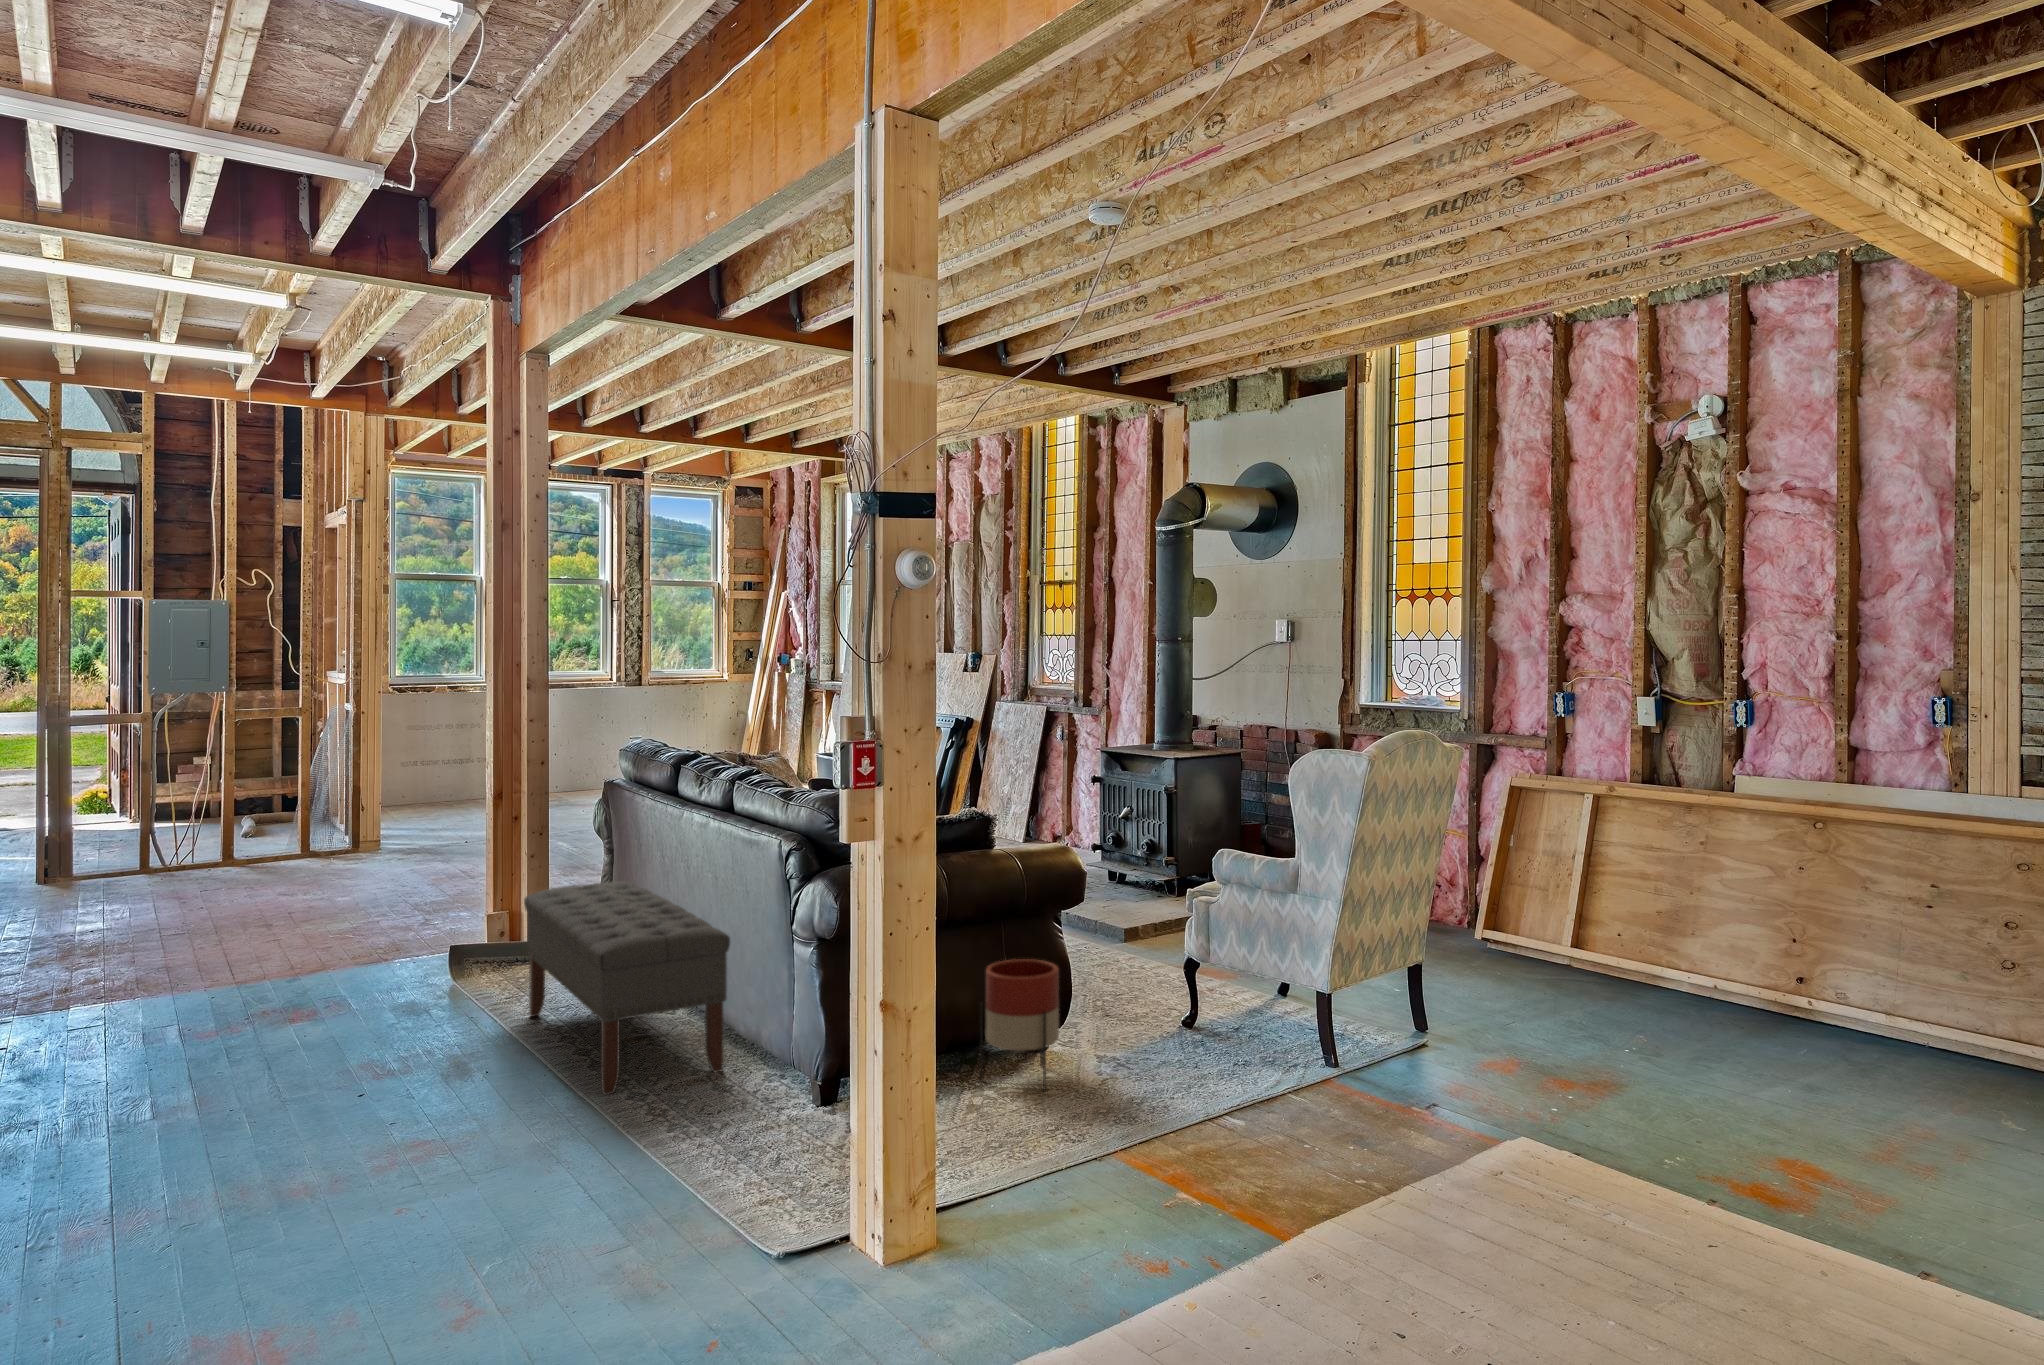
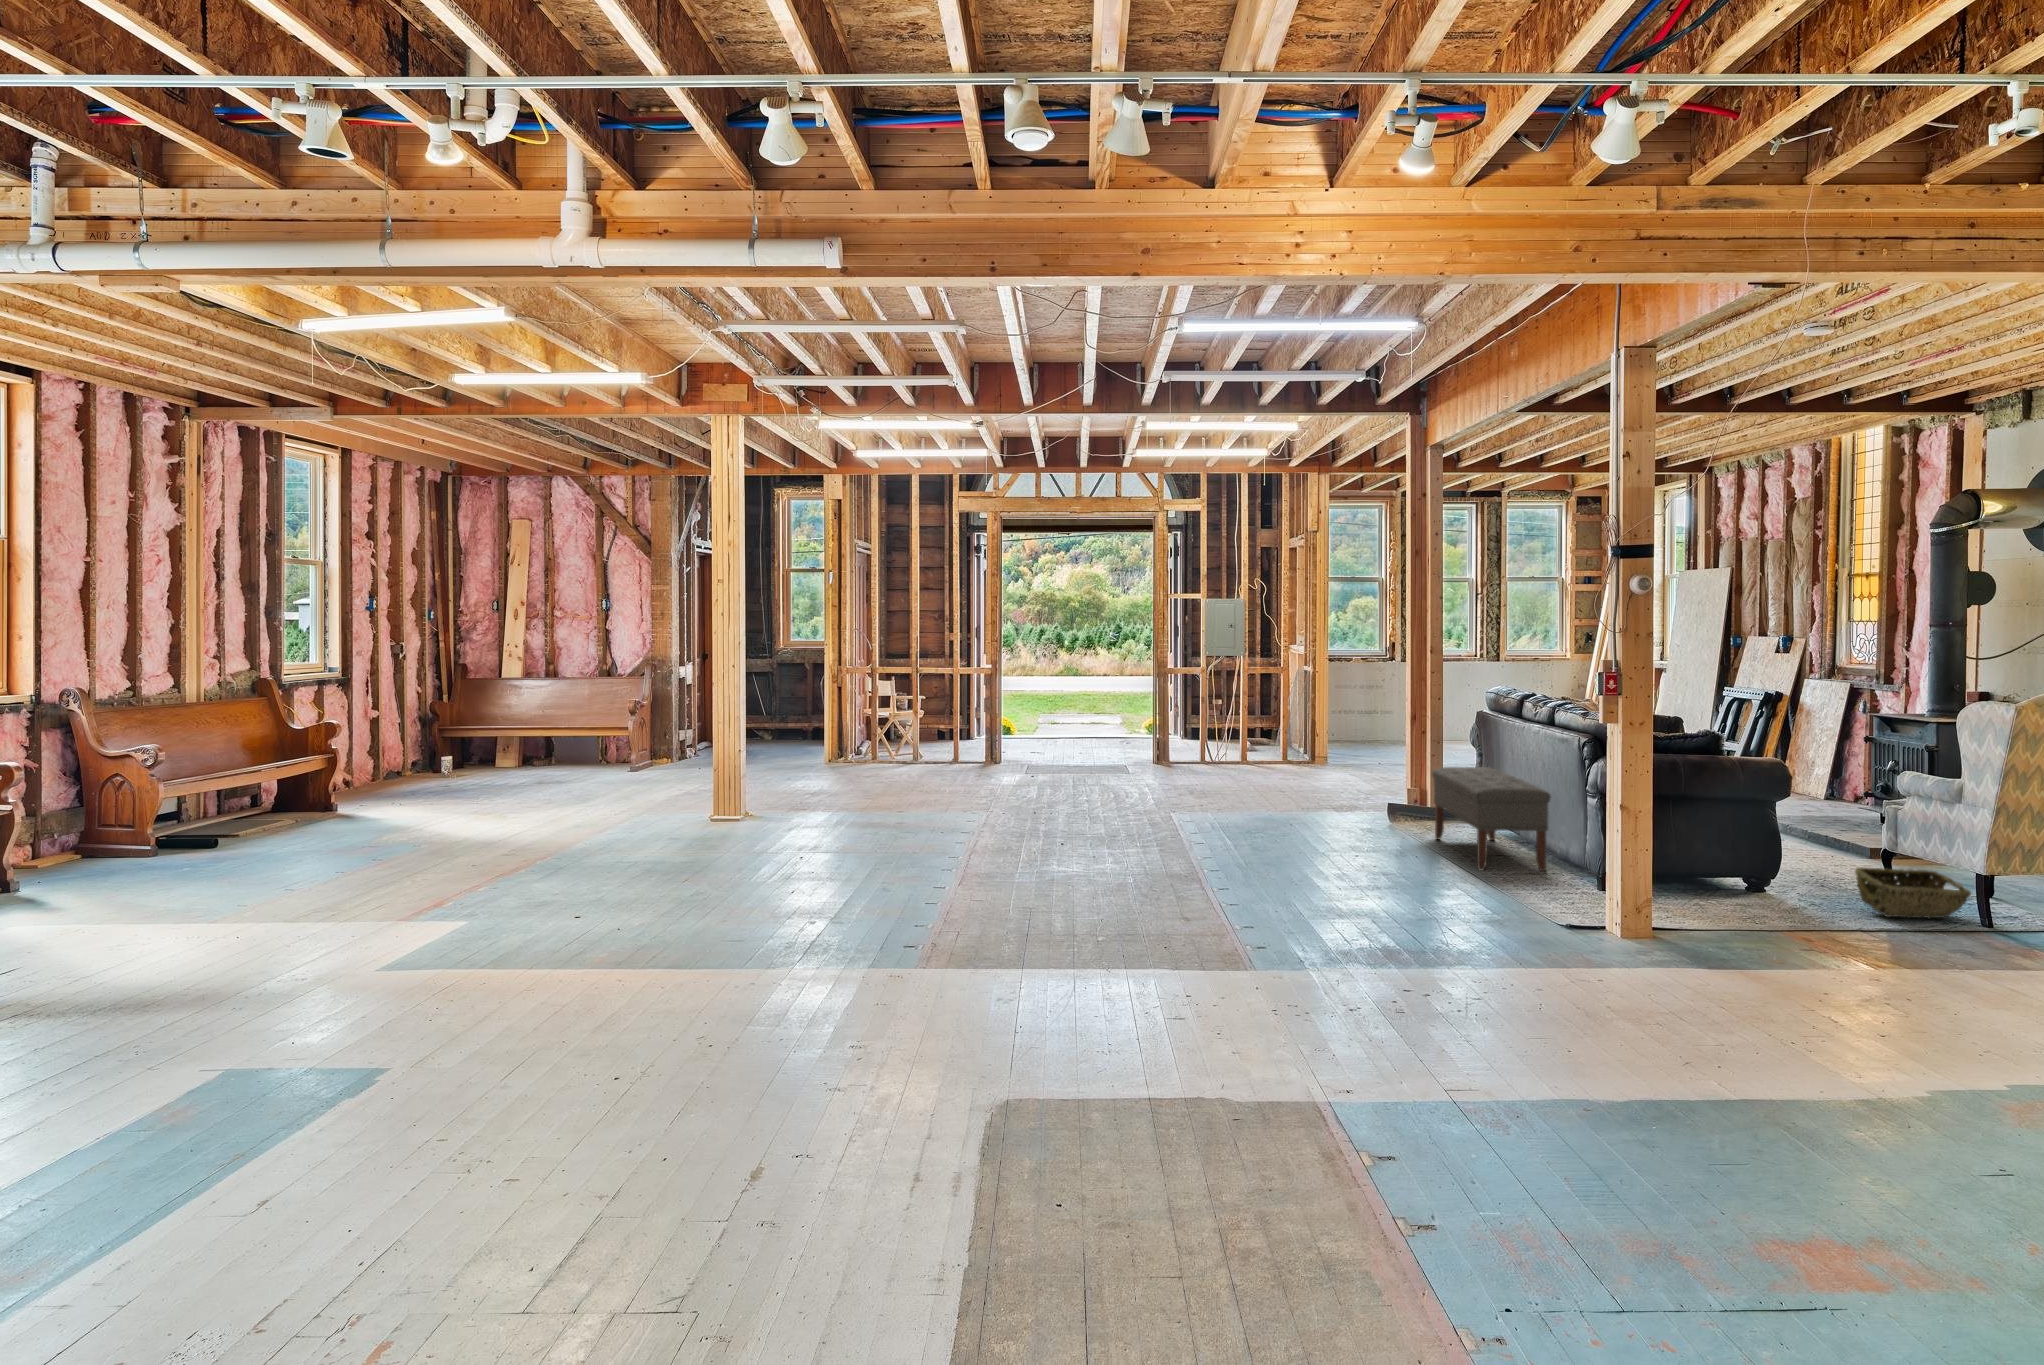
planter: present [980,959,1059,1091] -> none [1707,825,1763,903]
woven basket: none [1180,993,1318,1083] -> present [1855,867,1971,918]

